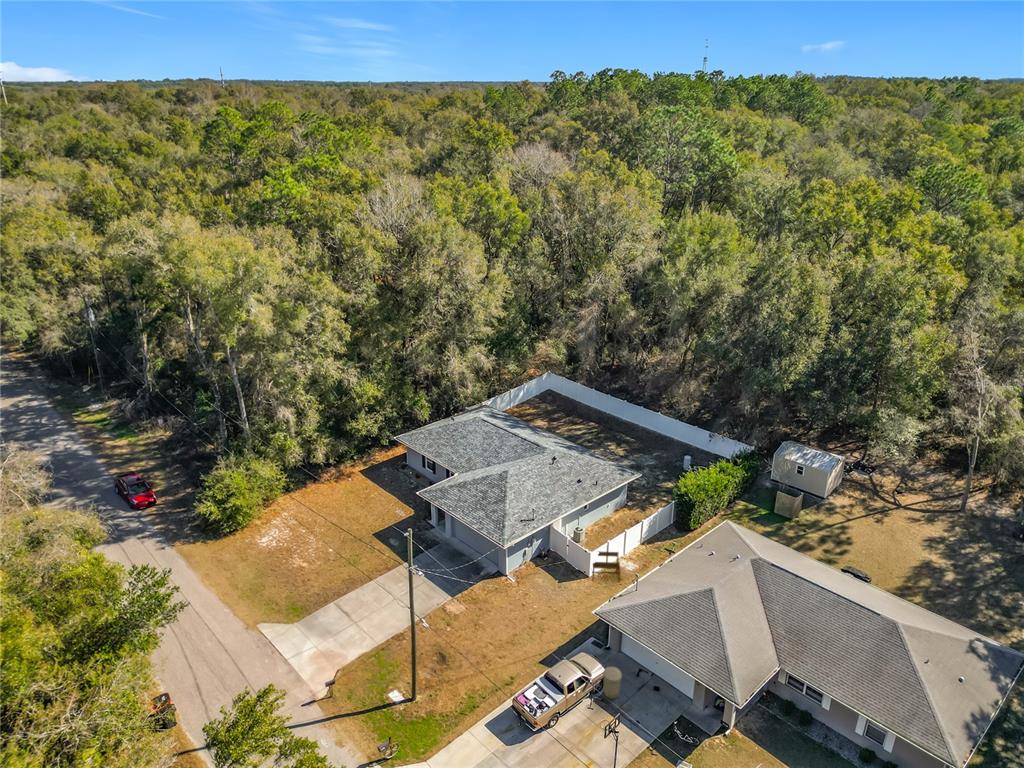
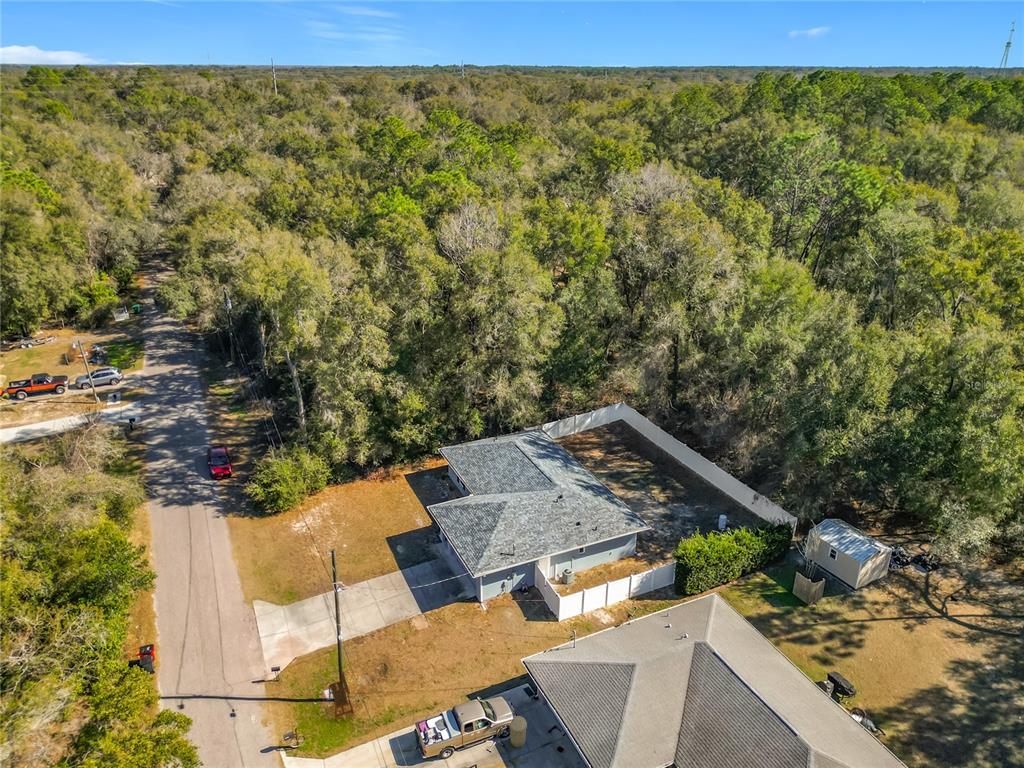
bench: present [592,552,620,581] -> present [329,672,354,721]

